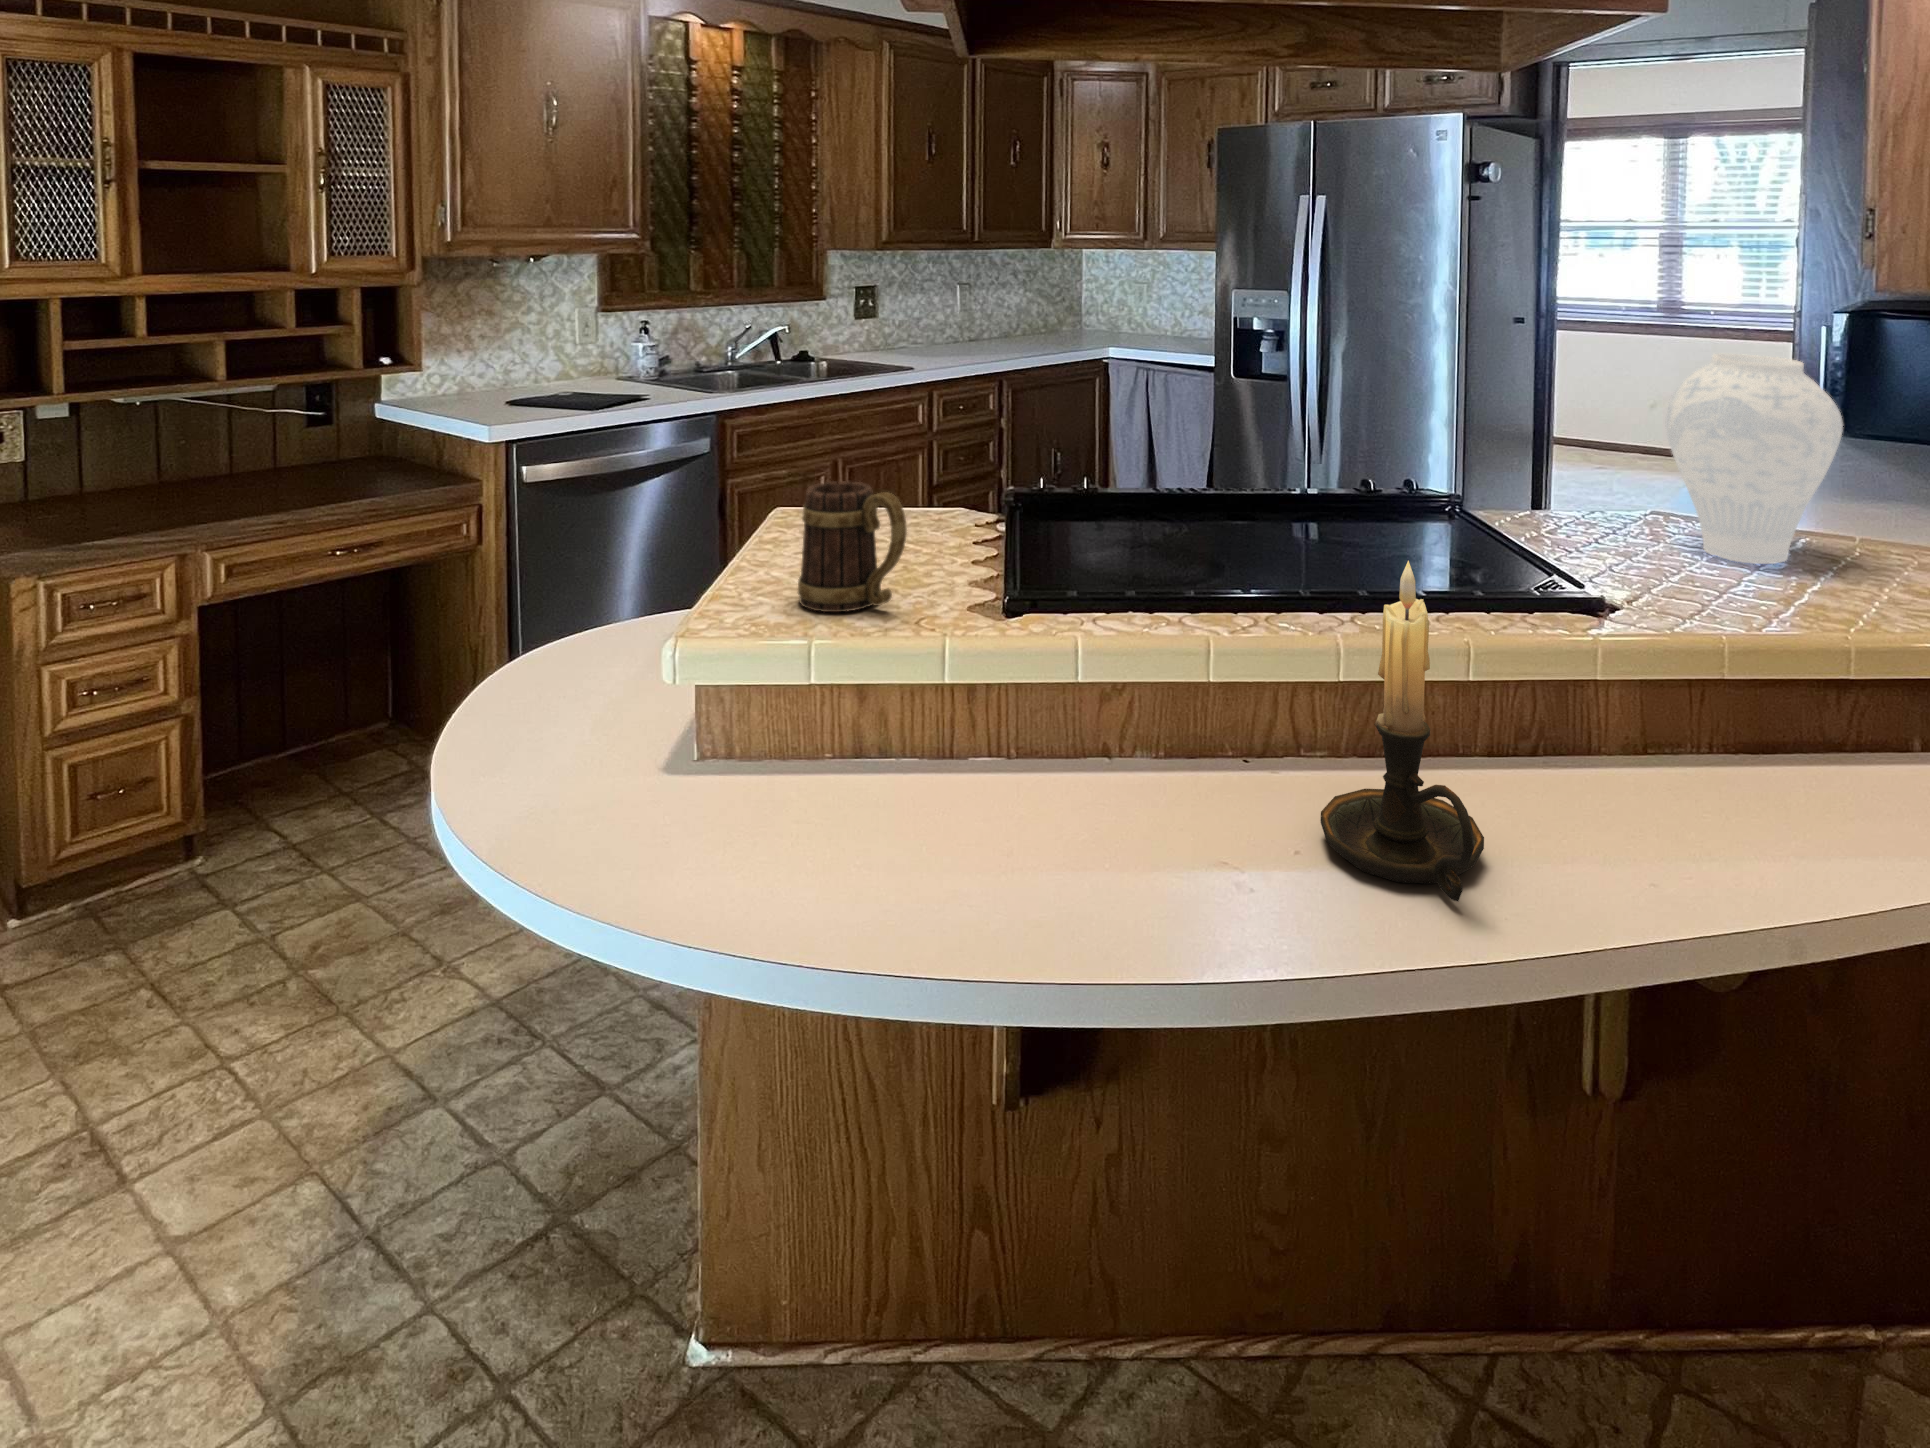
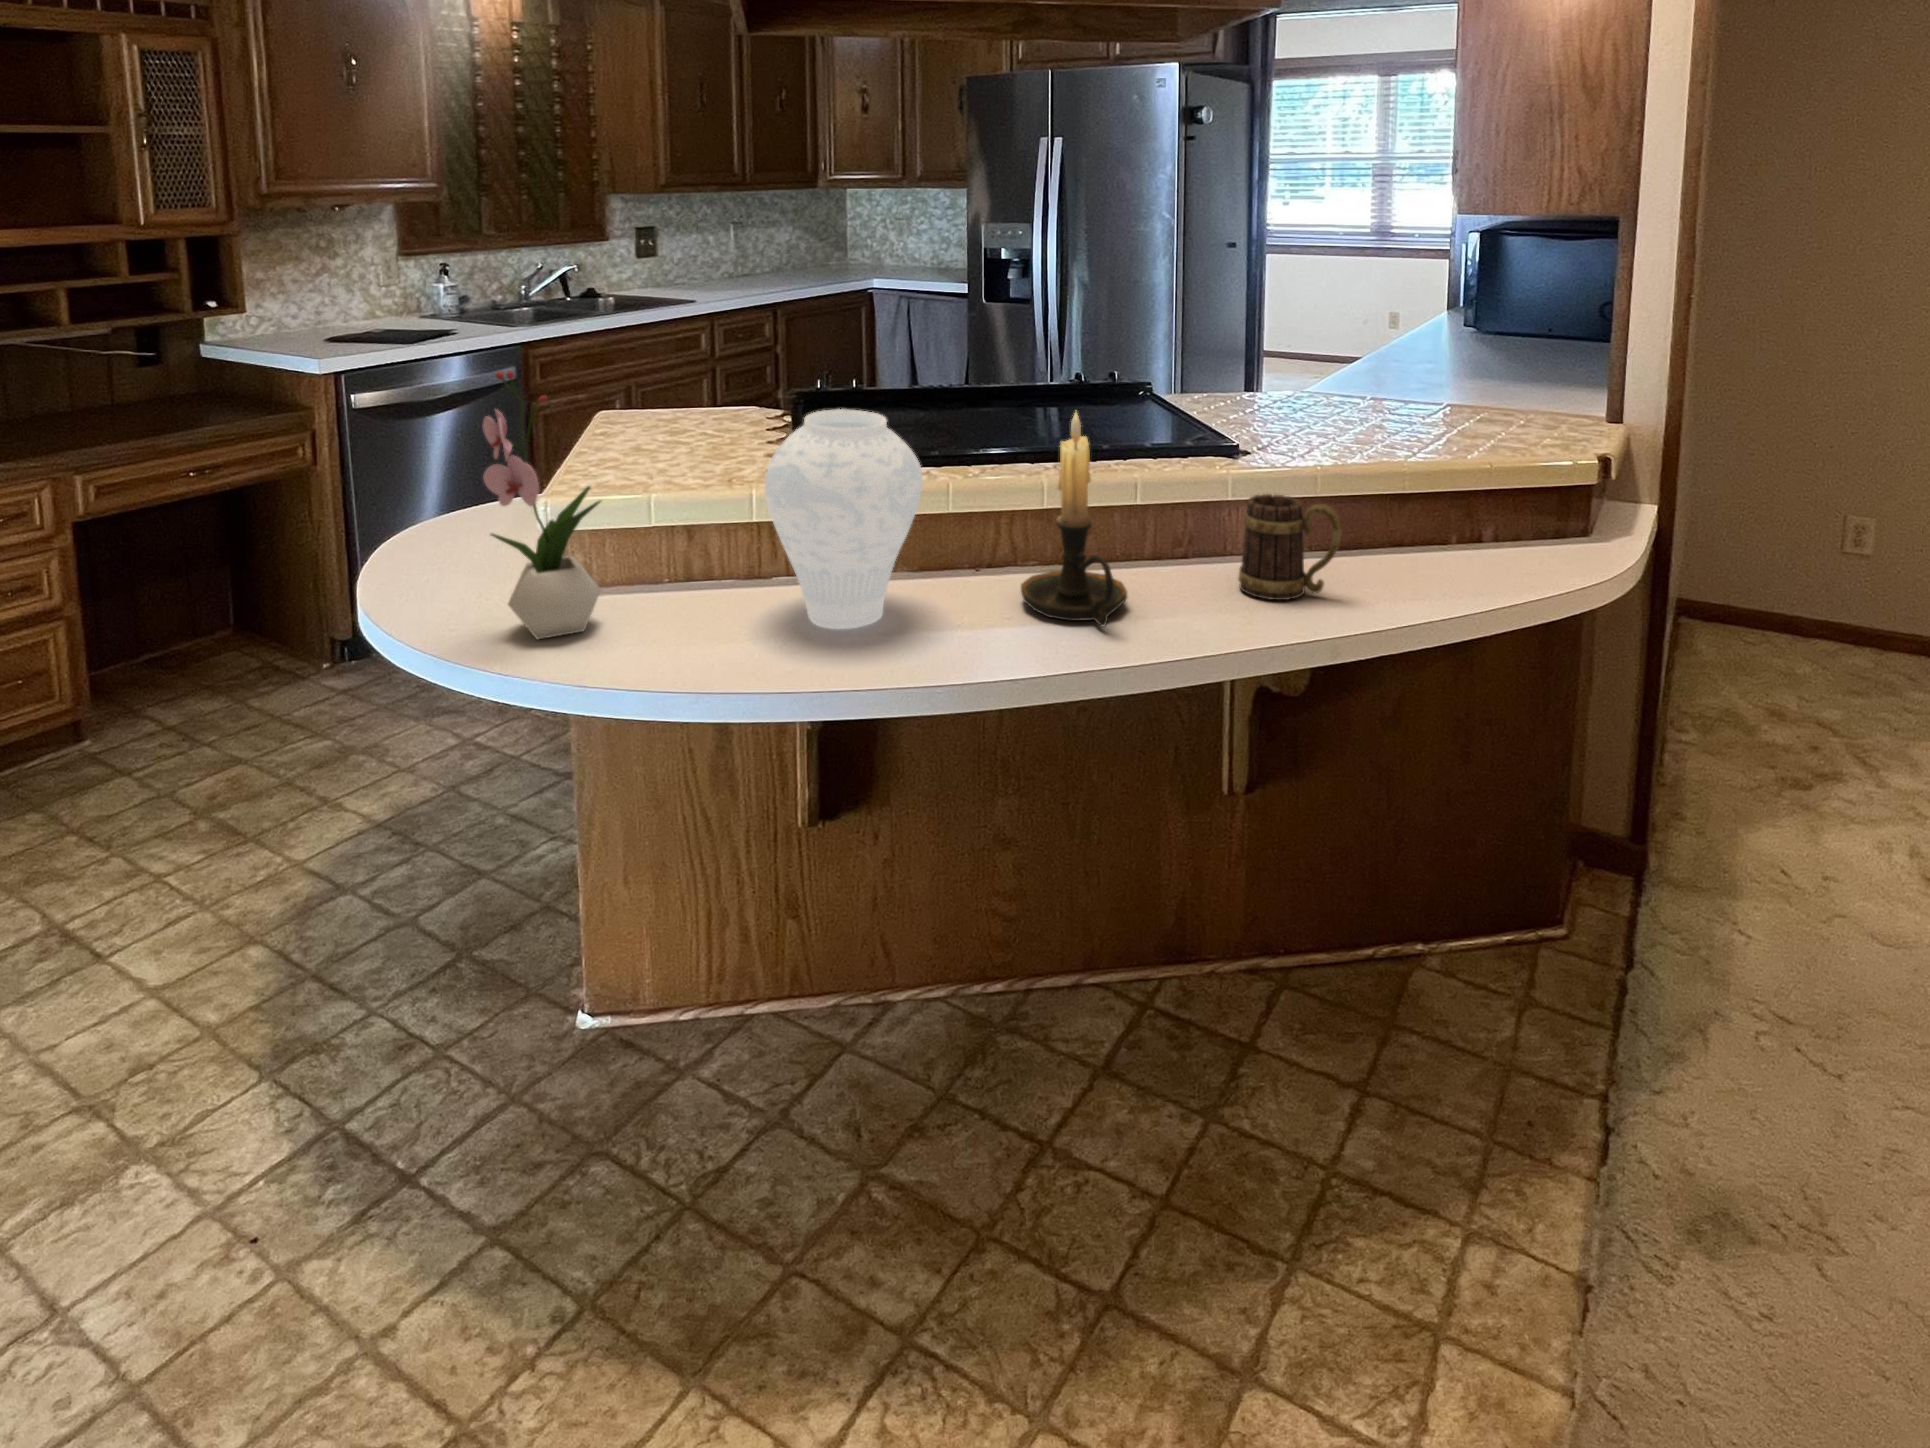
vase: present [1666,354,1843,564] -> present [765,409,923,629]
flower arrangement: none [561,478,724,869] -> present [483,371,601,639]
mug: present [798,481,907,612] -> present [1238,494,1342,600]

